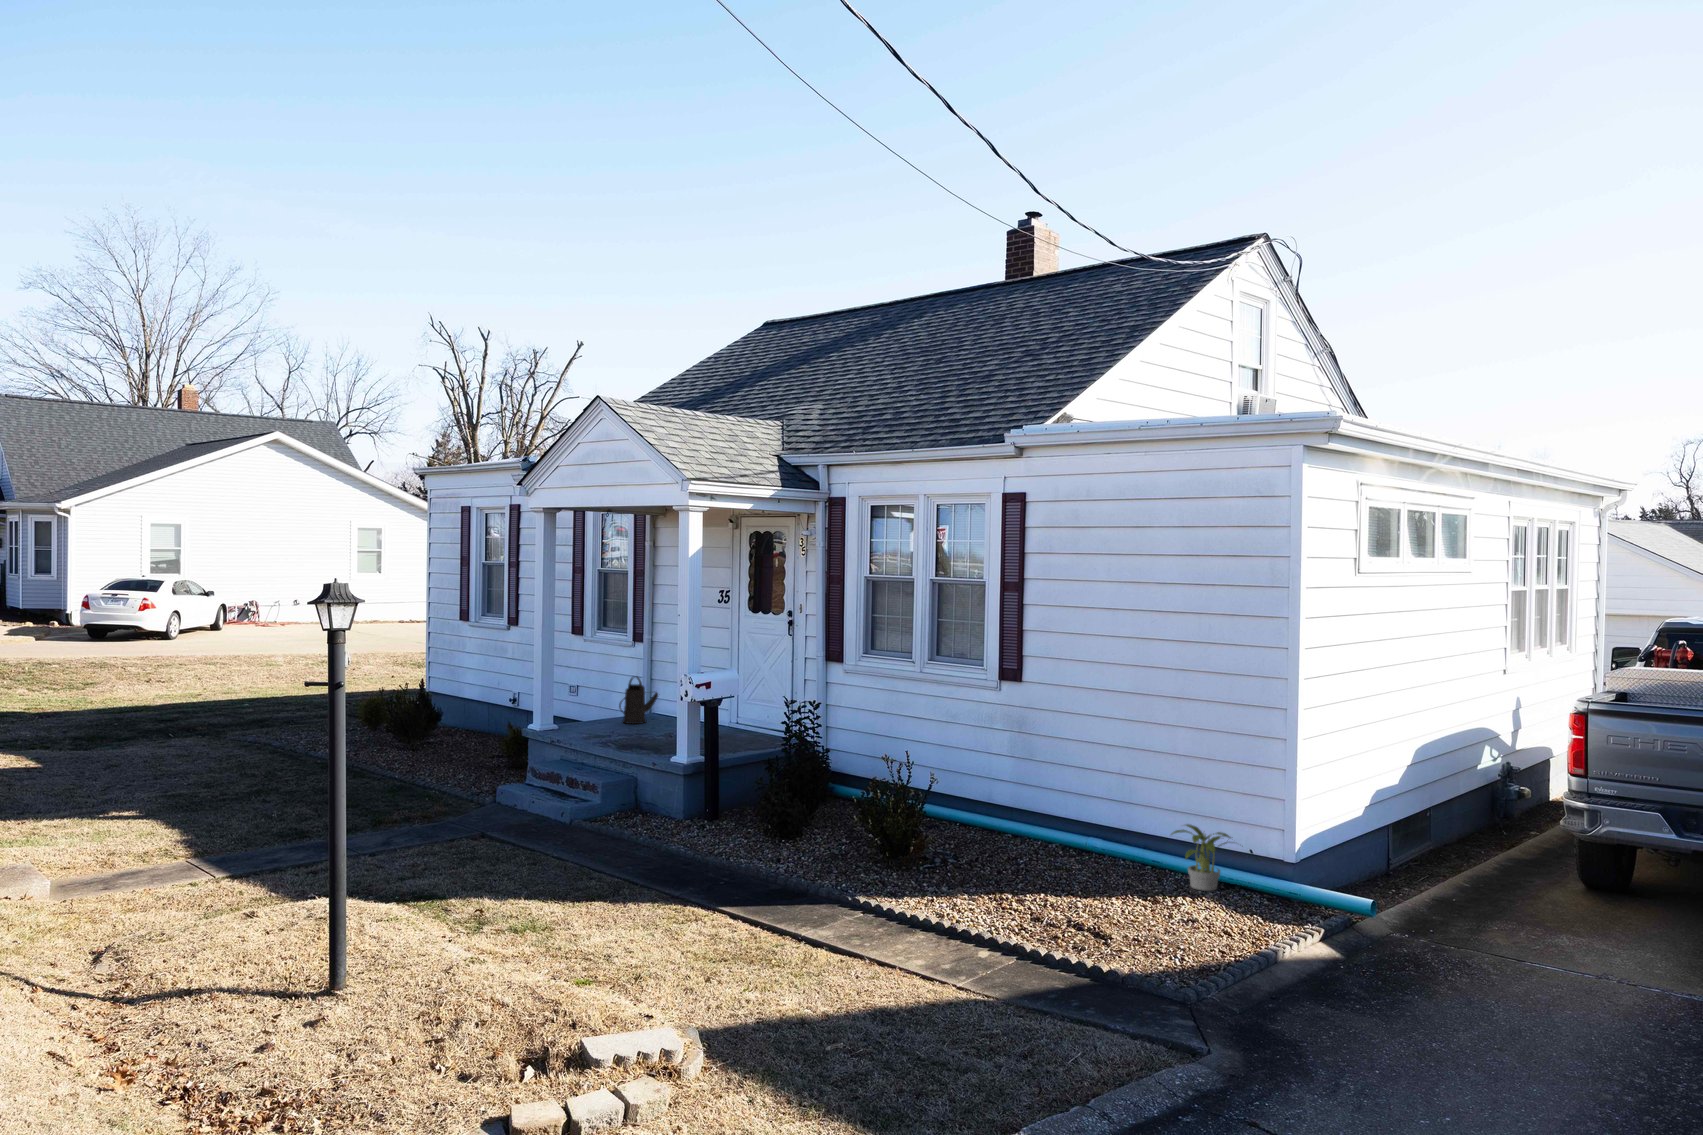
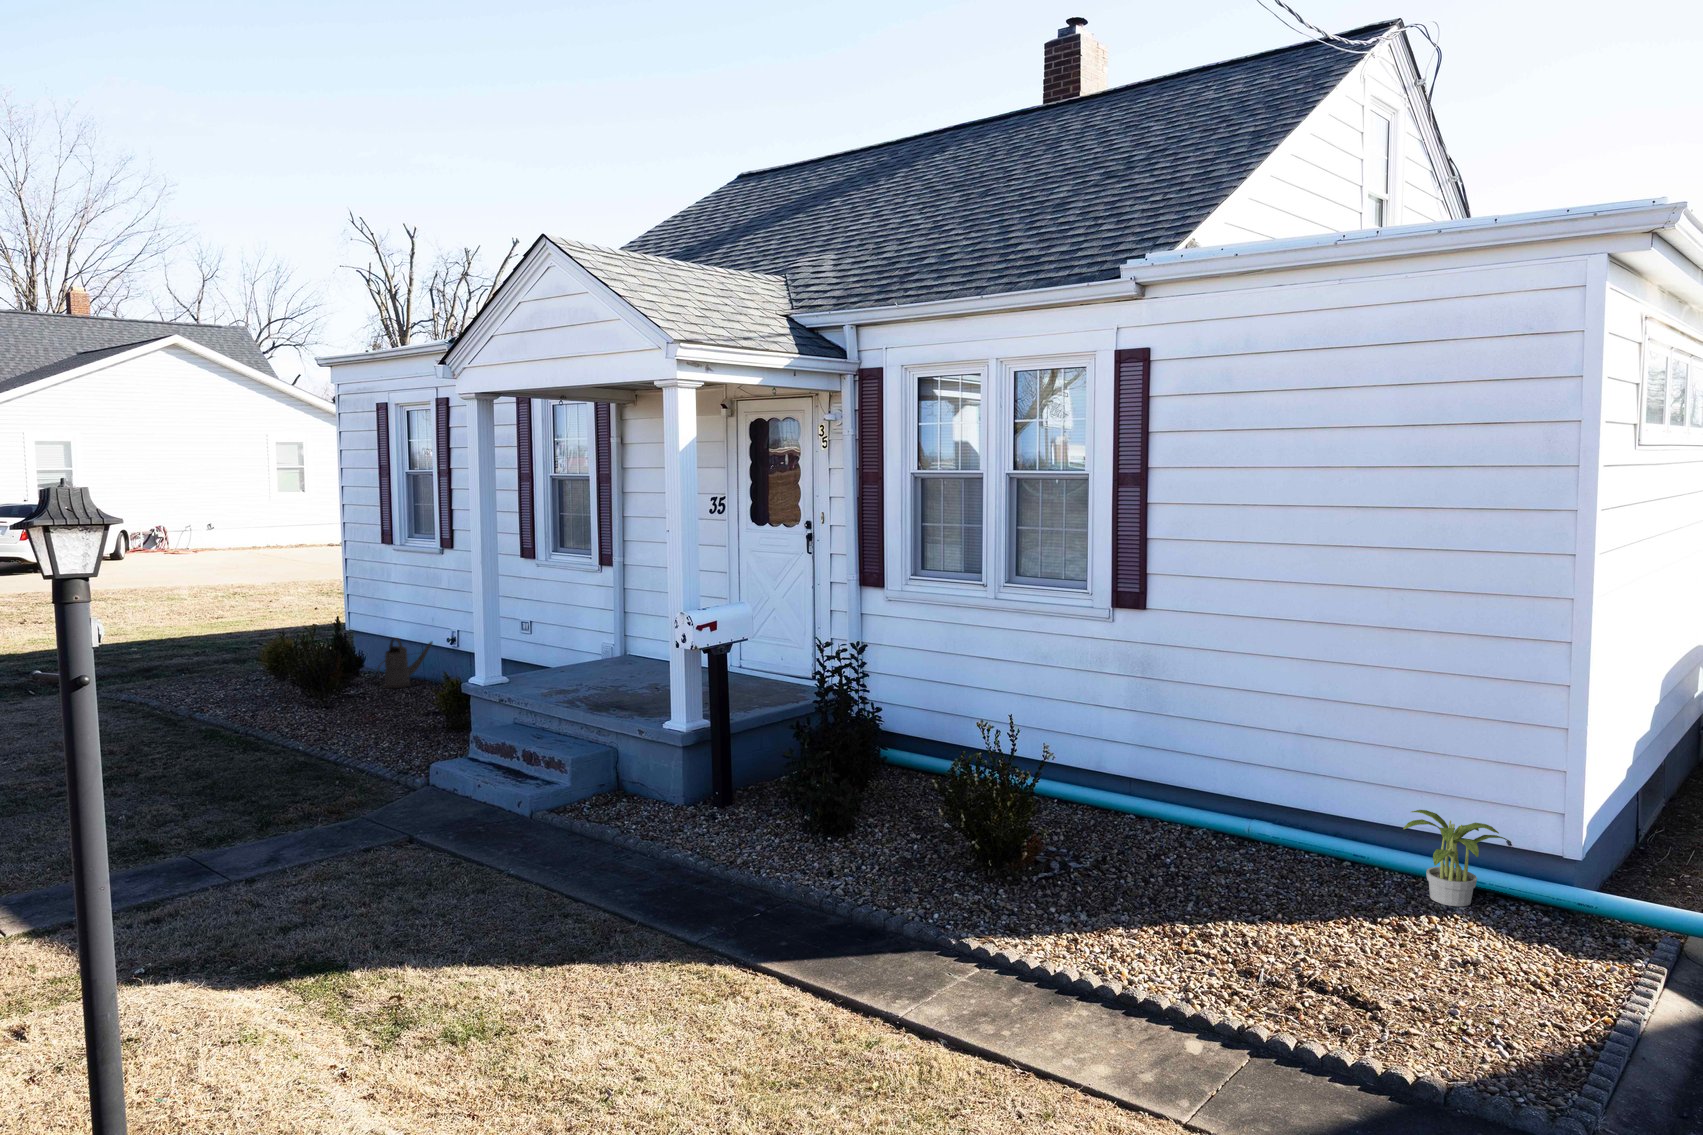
watering can: present [619,677,658,724] -> present [377,638,432,688]

